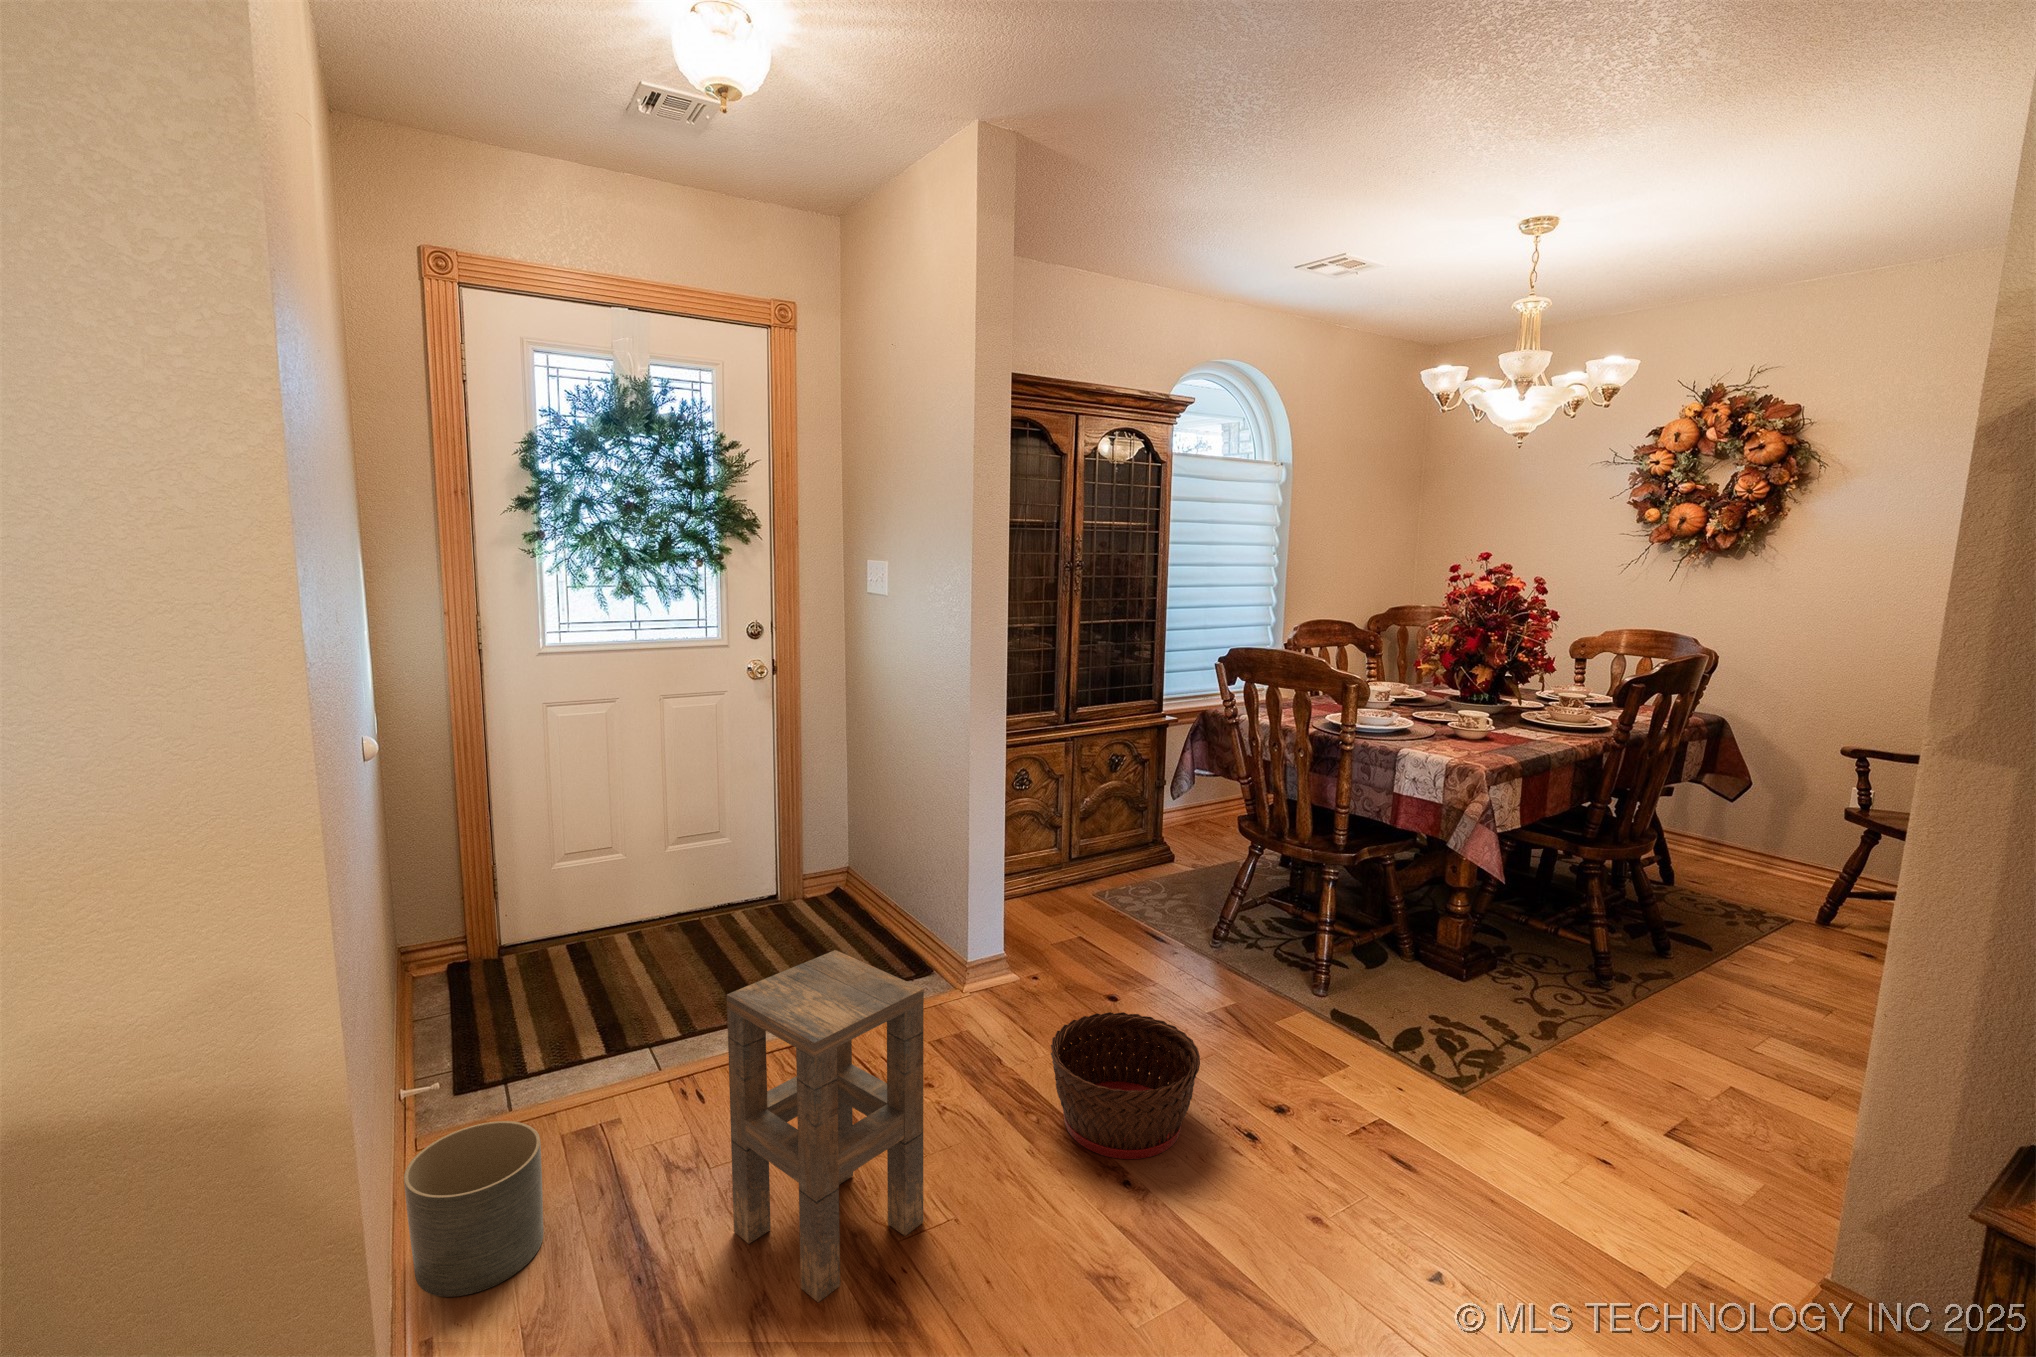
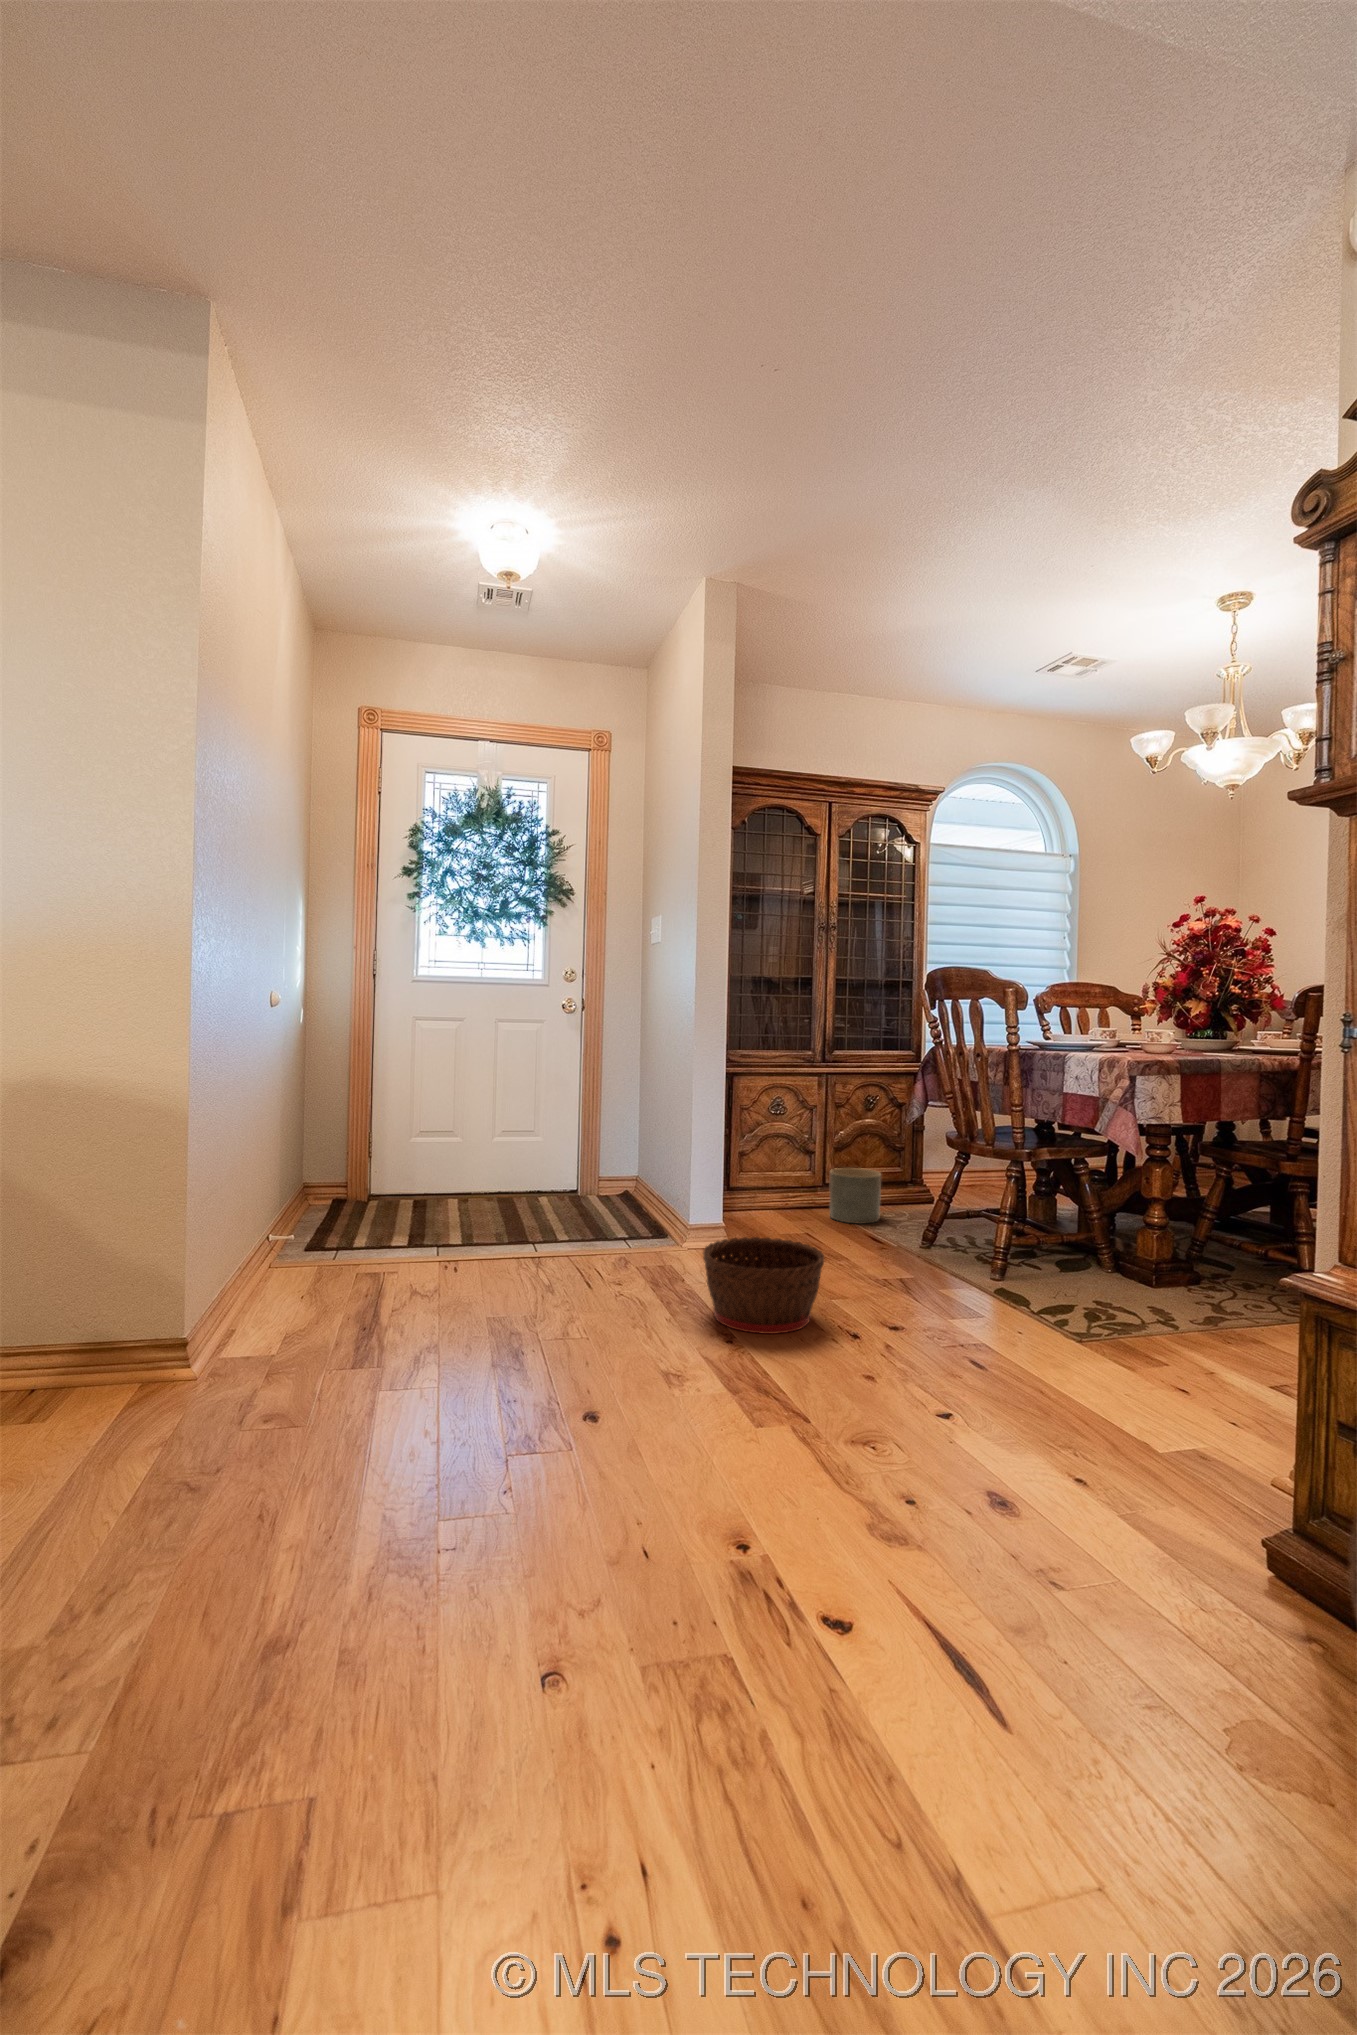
side table: present [727,950,924,1302] -> none [444,1138,578,1357]
planter: present [404,1121,543,1297] -> present [830,1168,881,1224]

